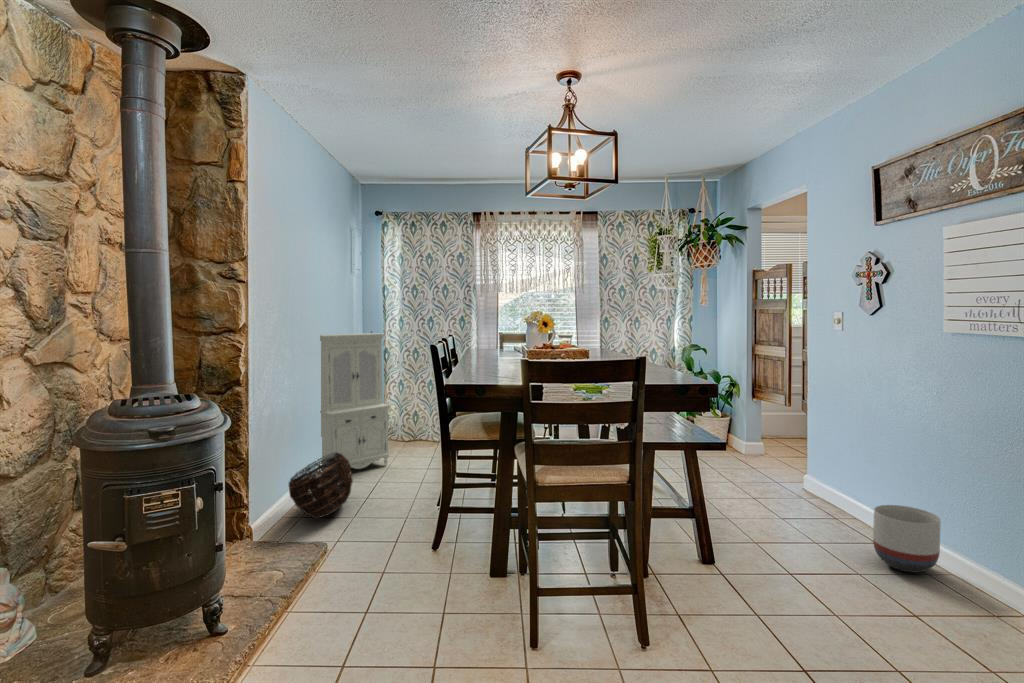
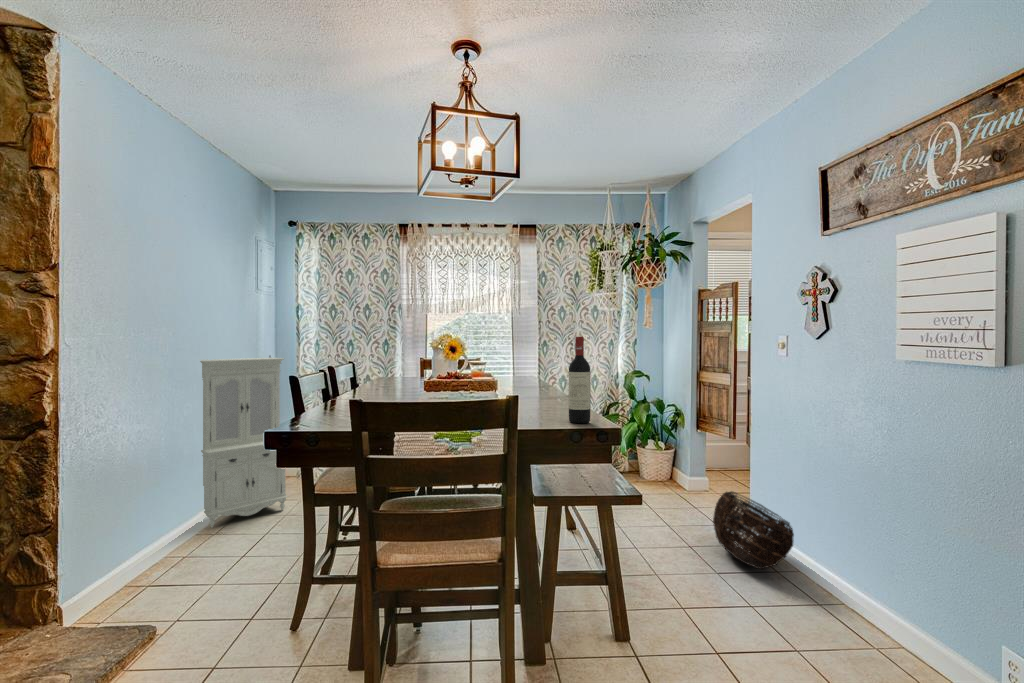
wine bottle: none [670,314,688,382] -> present [569,337,590,423]
basket: present [289,453,353,518] -> present [713,491,794,569]
planter: present [873,505,941,572] -> none [825,567,904,654]

